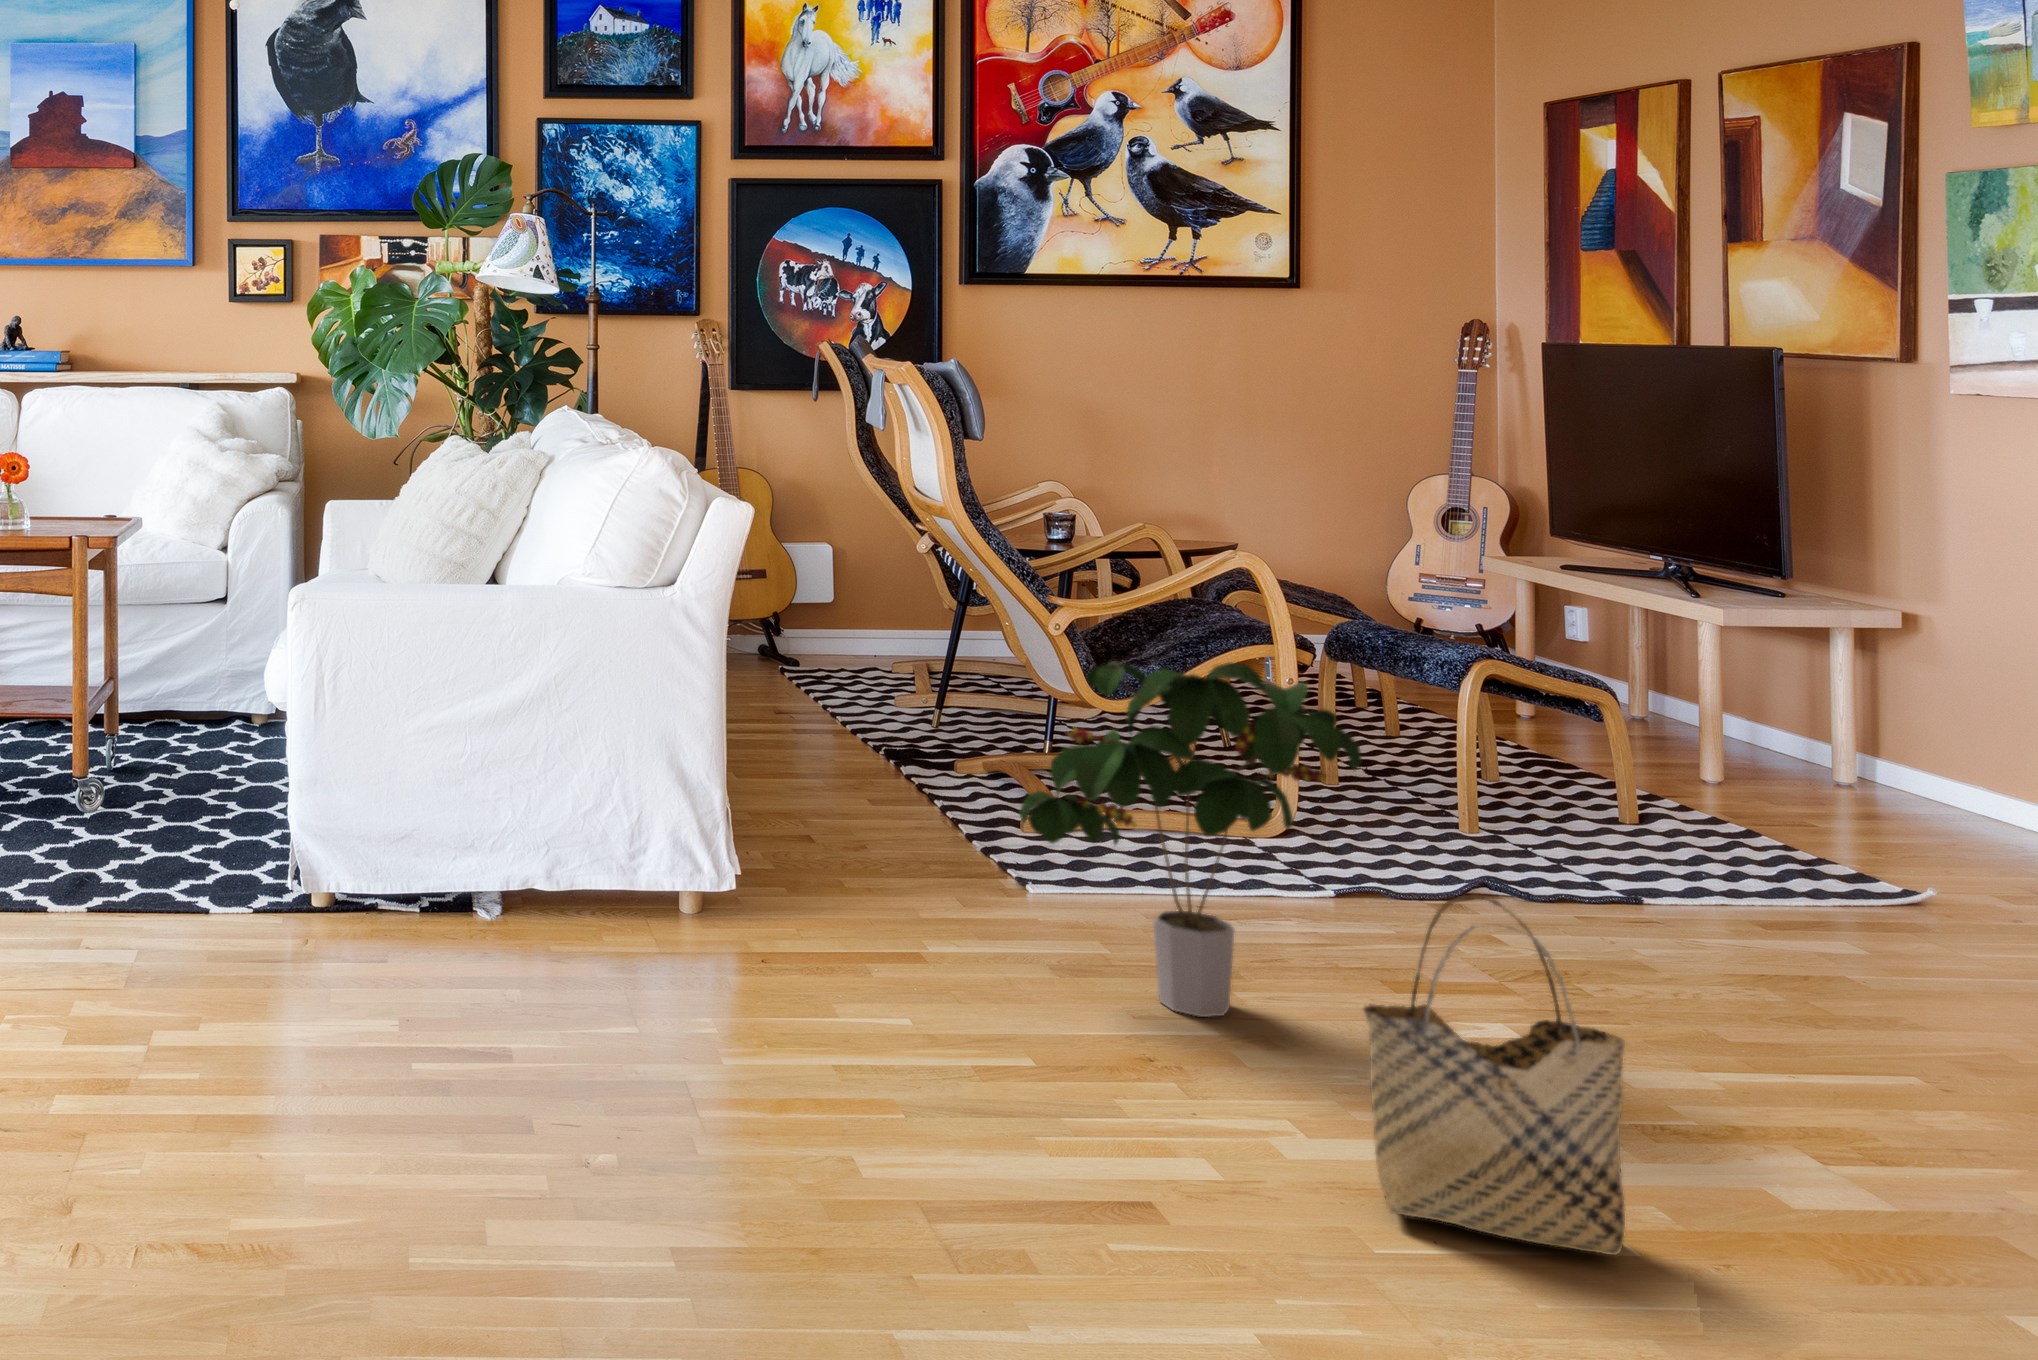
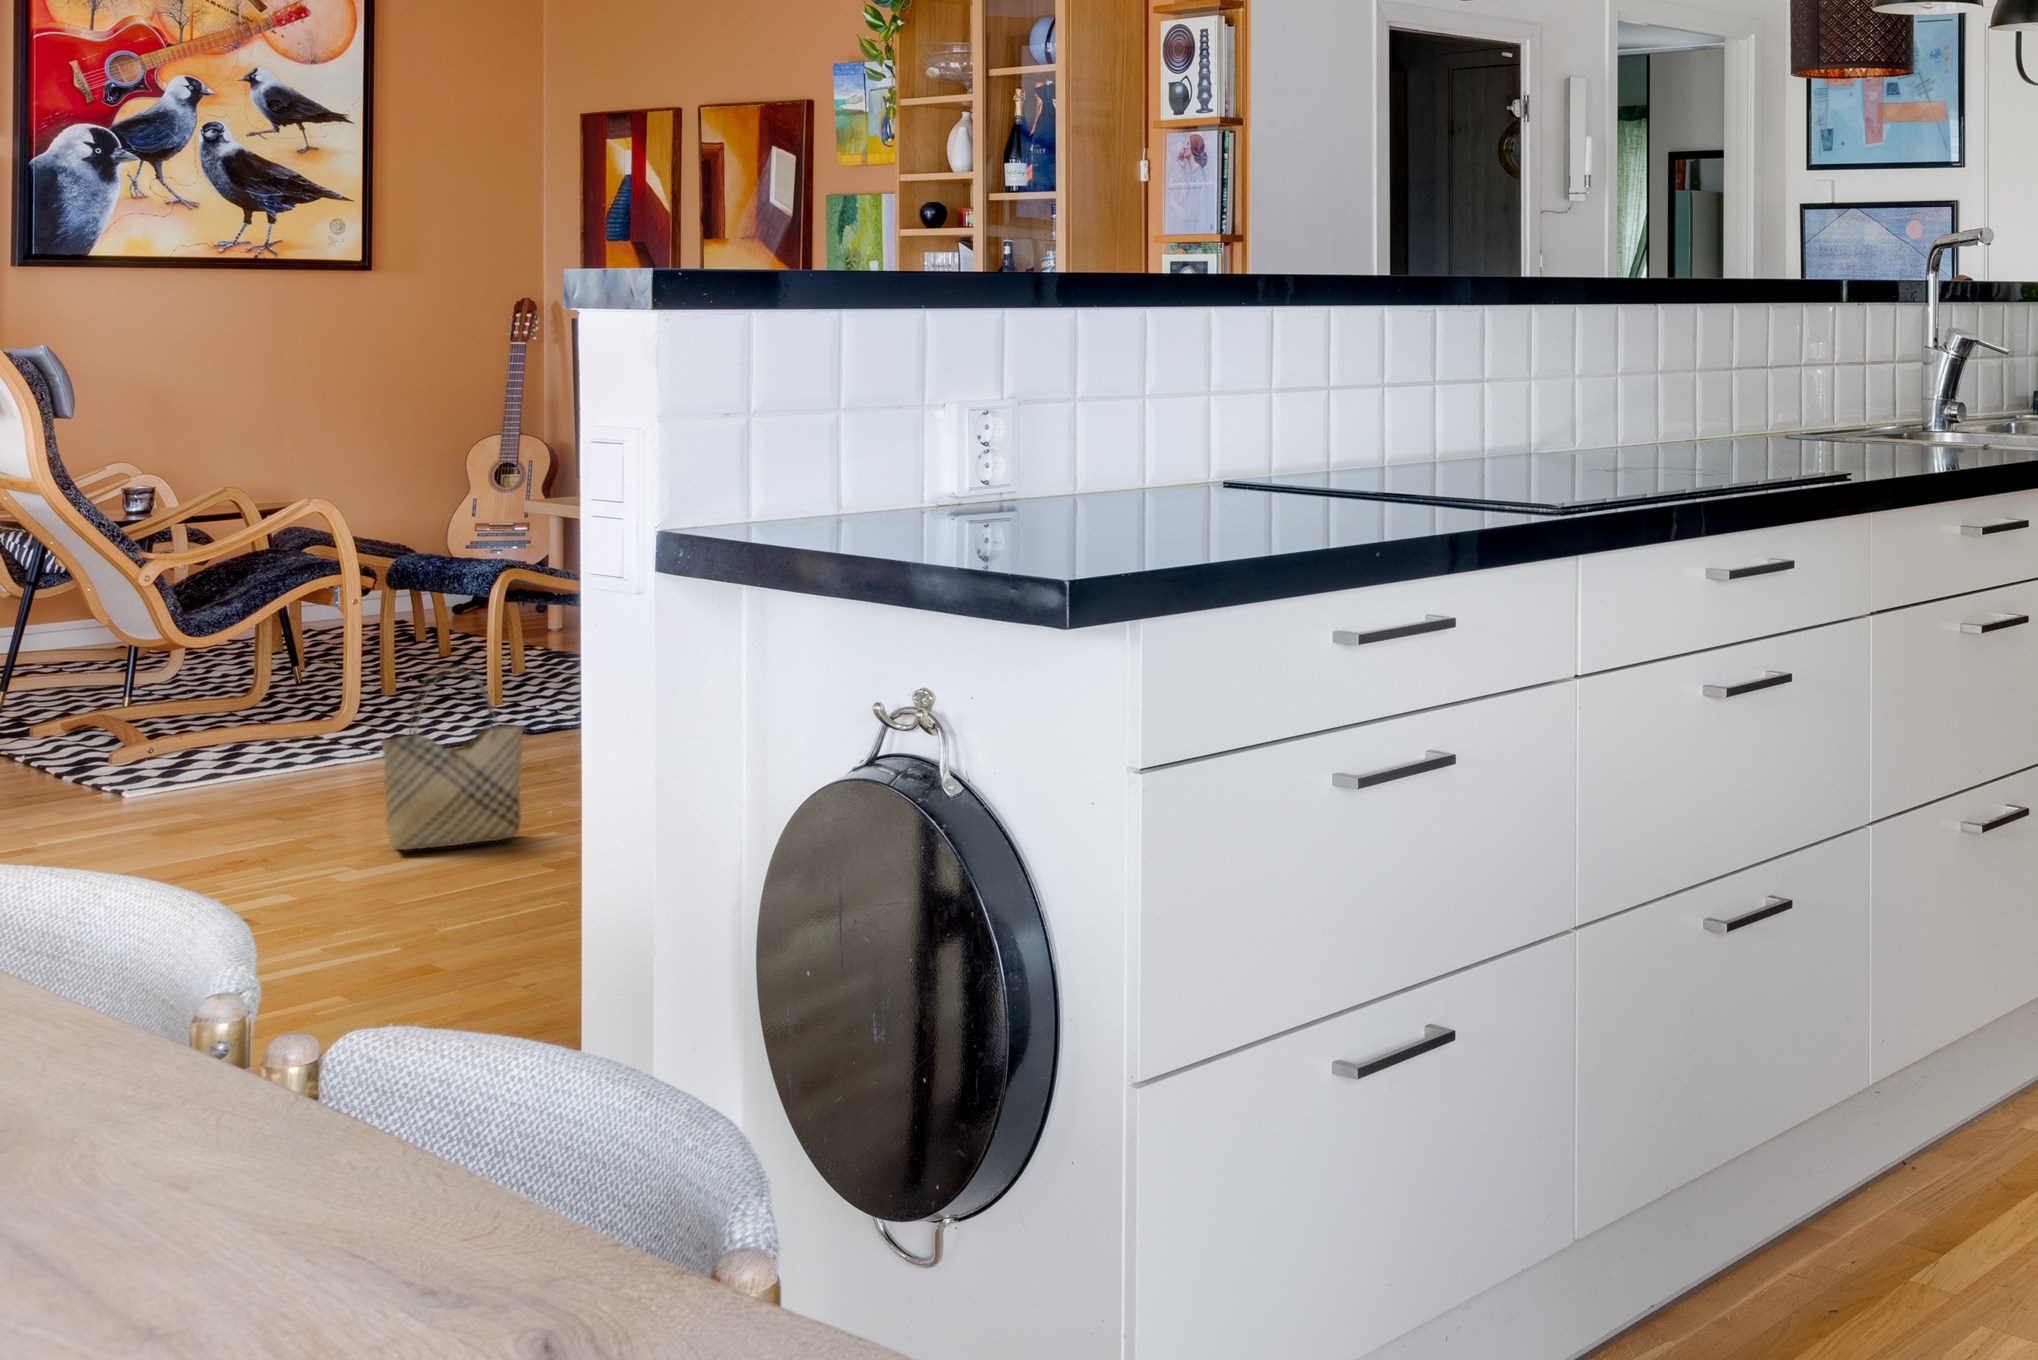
potted plant: present [1020,661,1362,1017] -> none [134,566,392,812]

